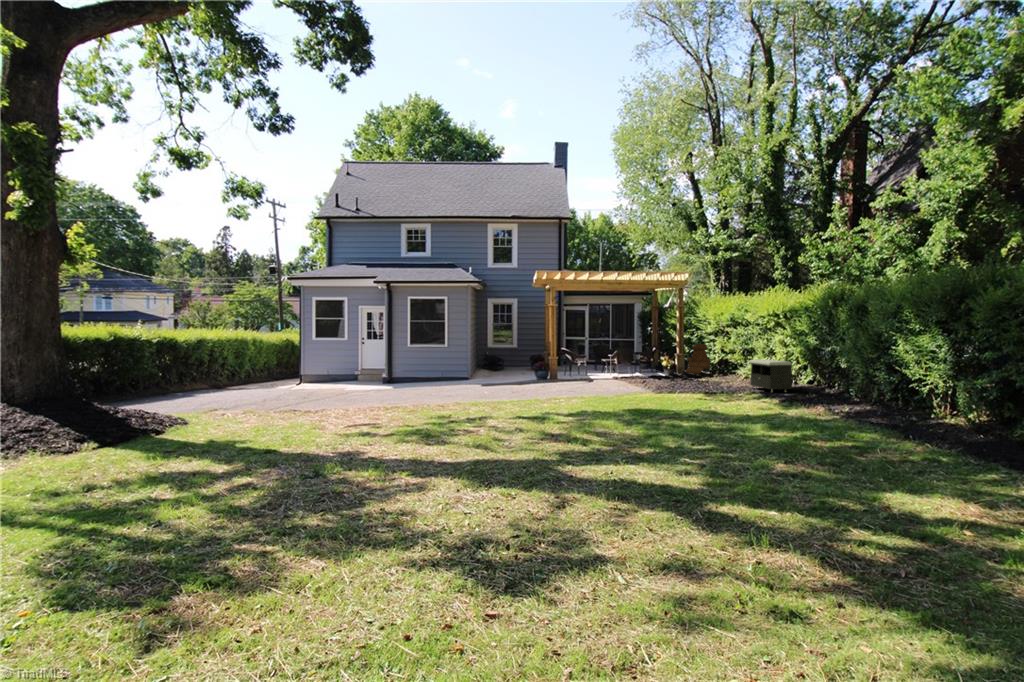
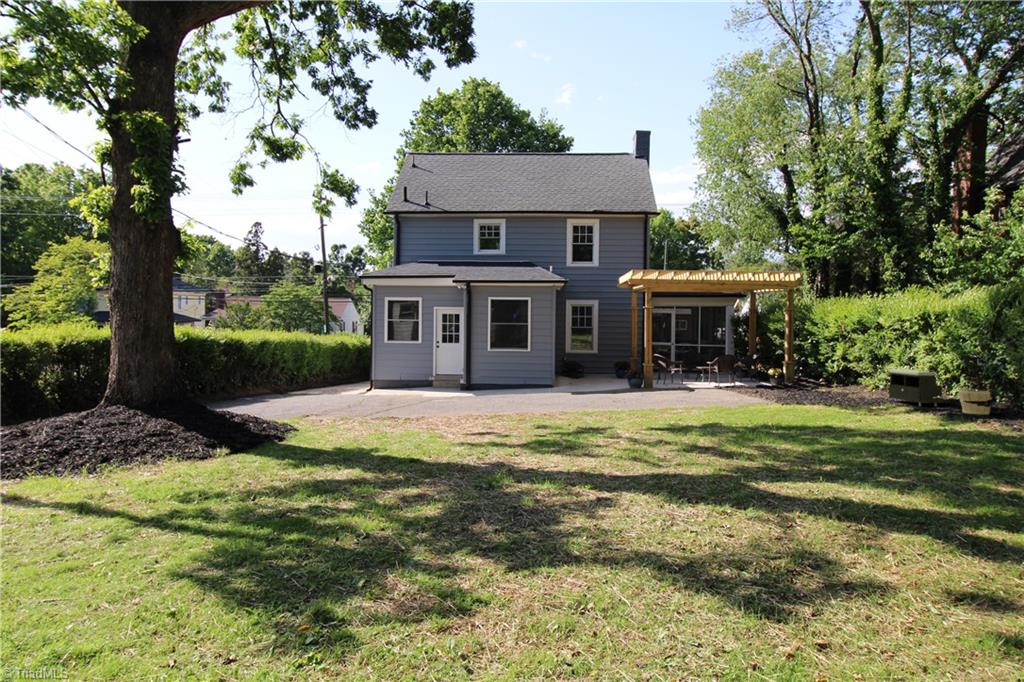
lounge chair: present [686,344,711,378] -> none [798,351,830,389]
wooden bucket: none [797,375,827,399] -> present [958,387,990,415]

